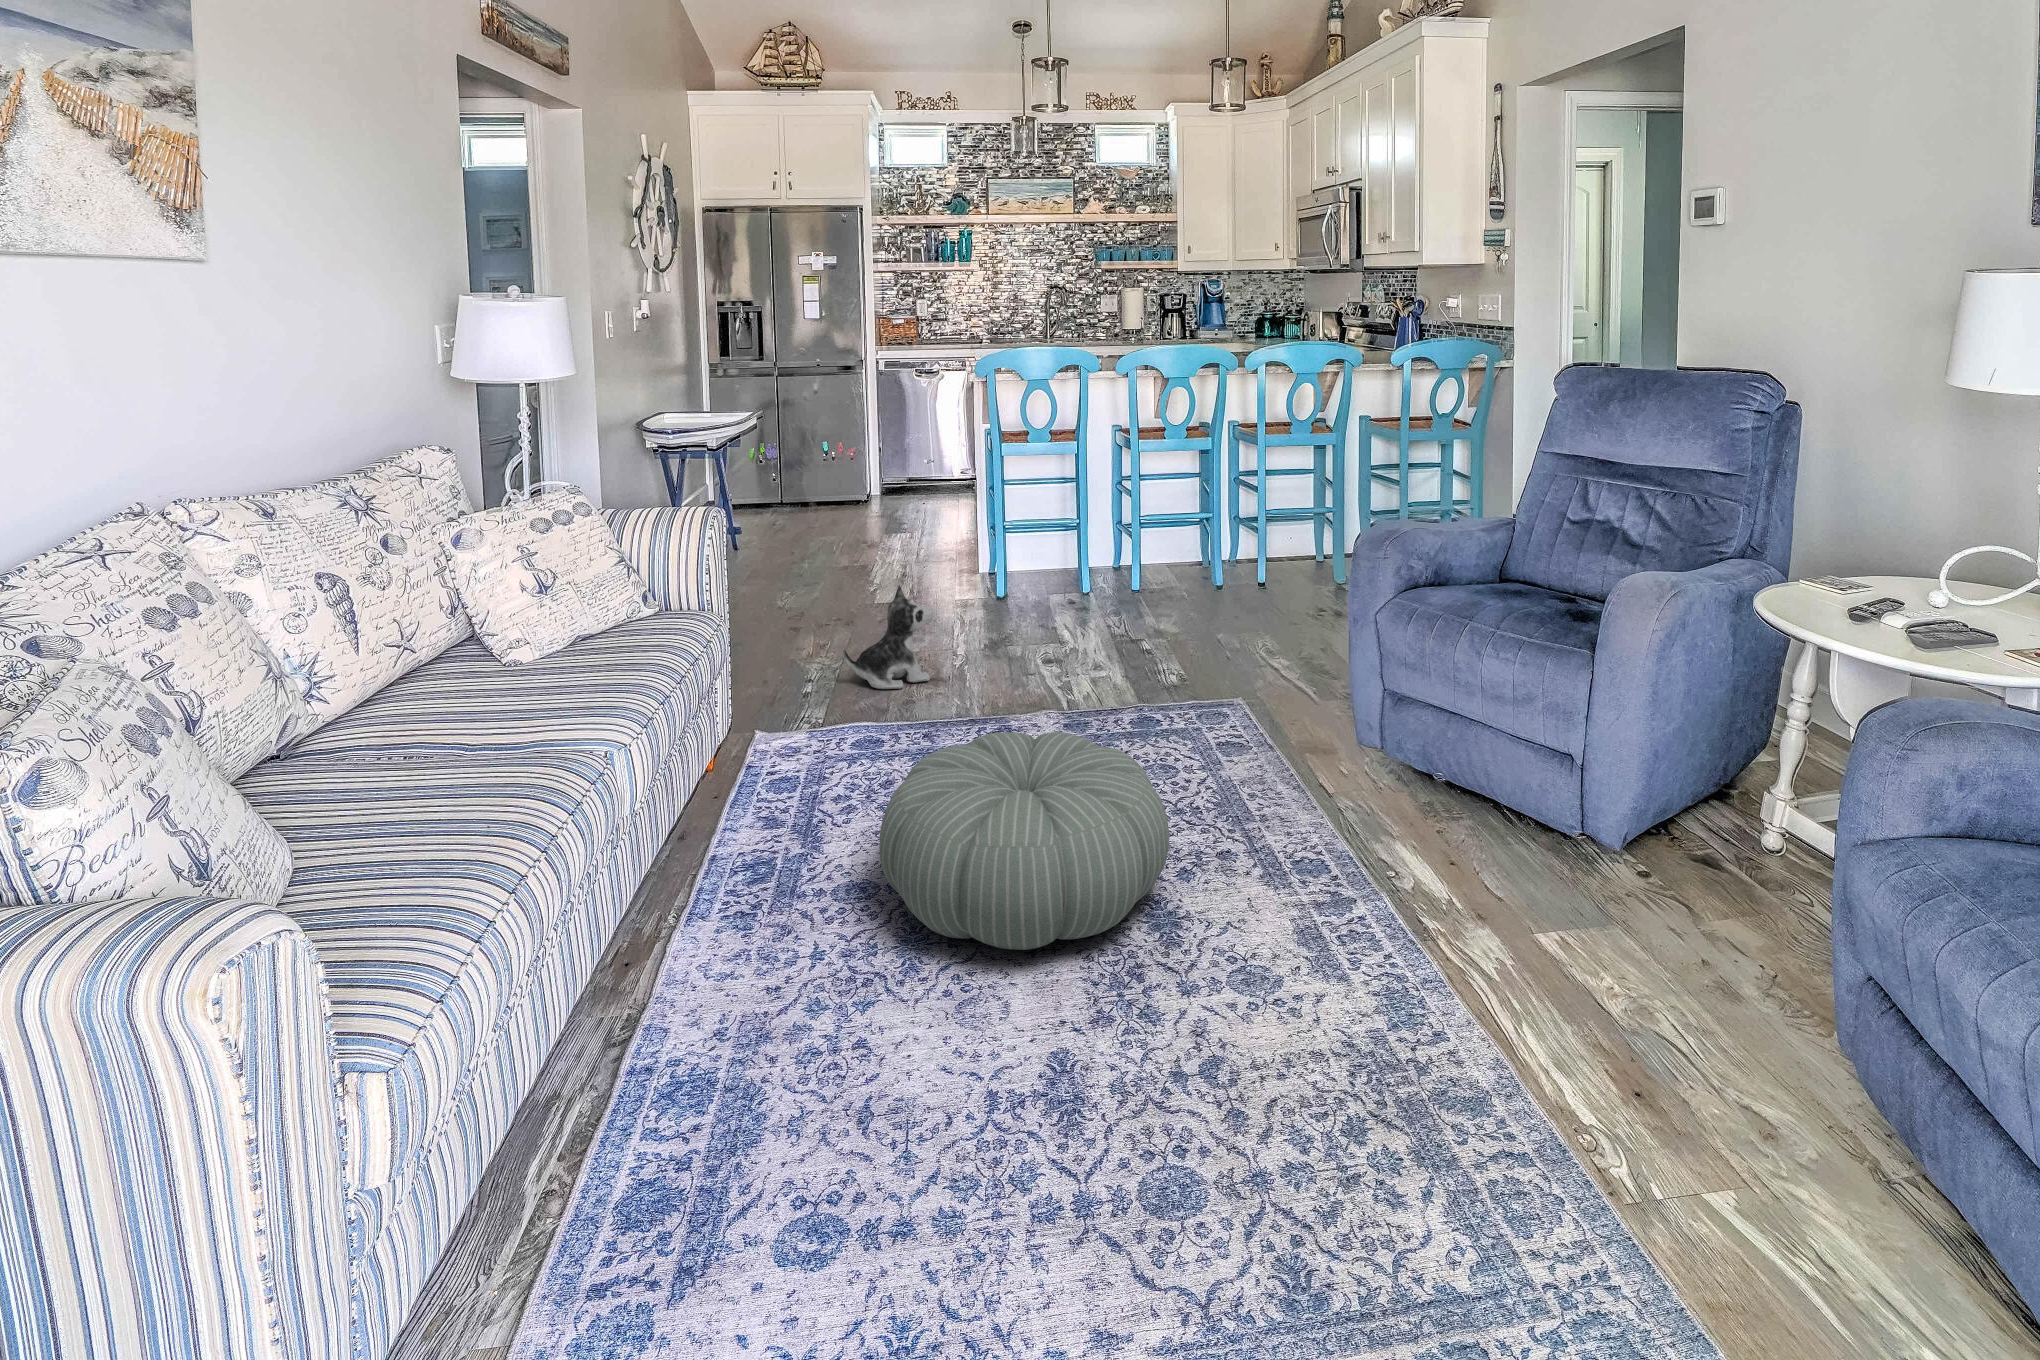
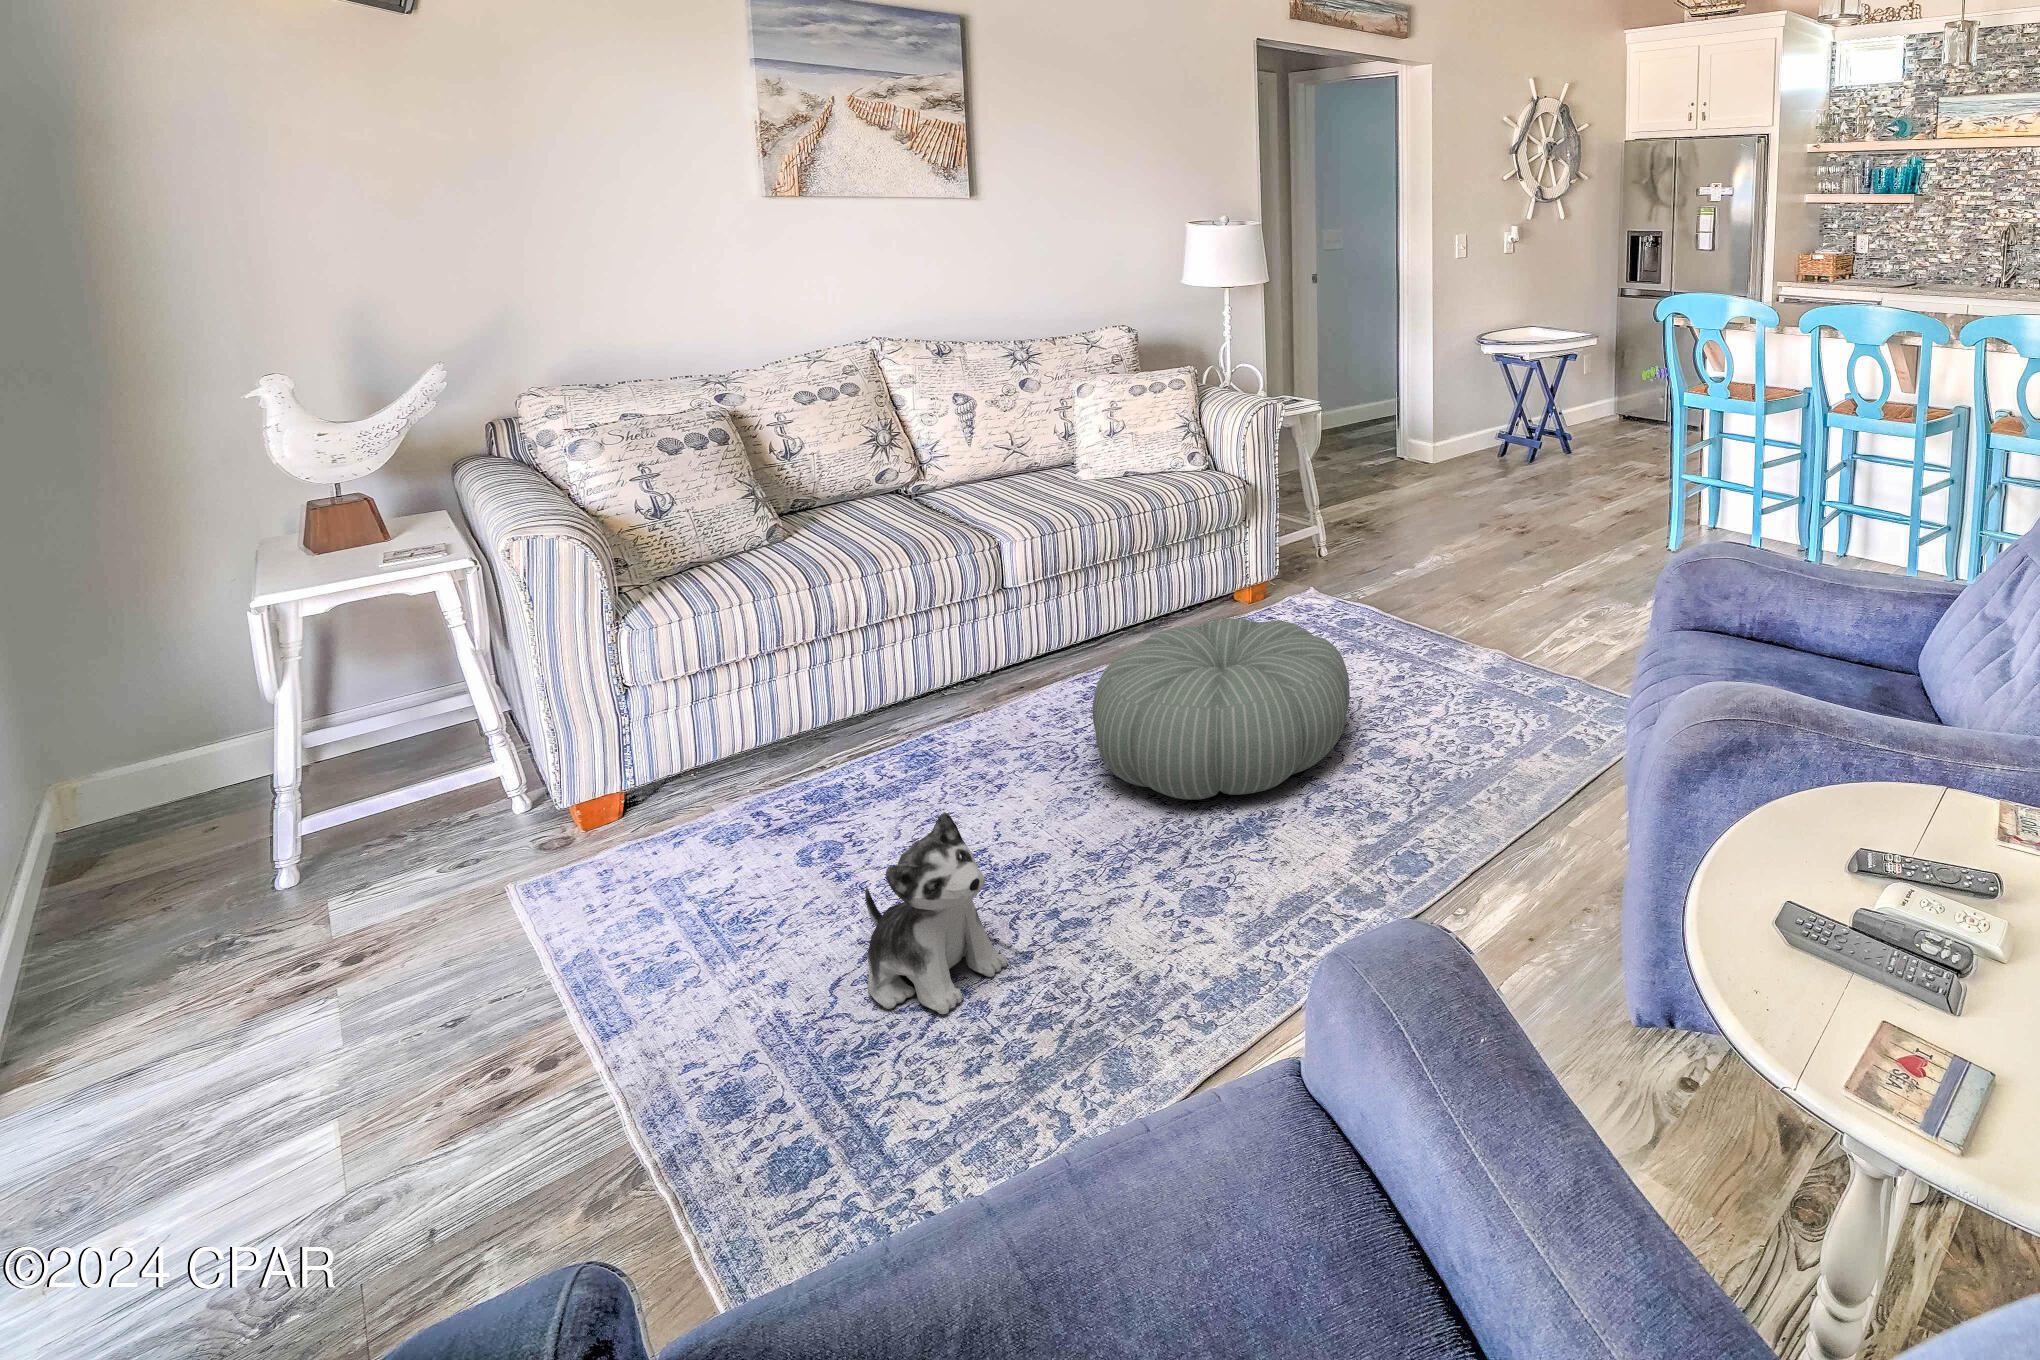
plush toy: present [843,585,933,689] -> present [865,812,1007,1014]

